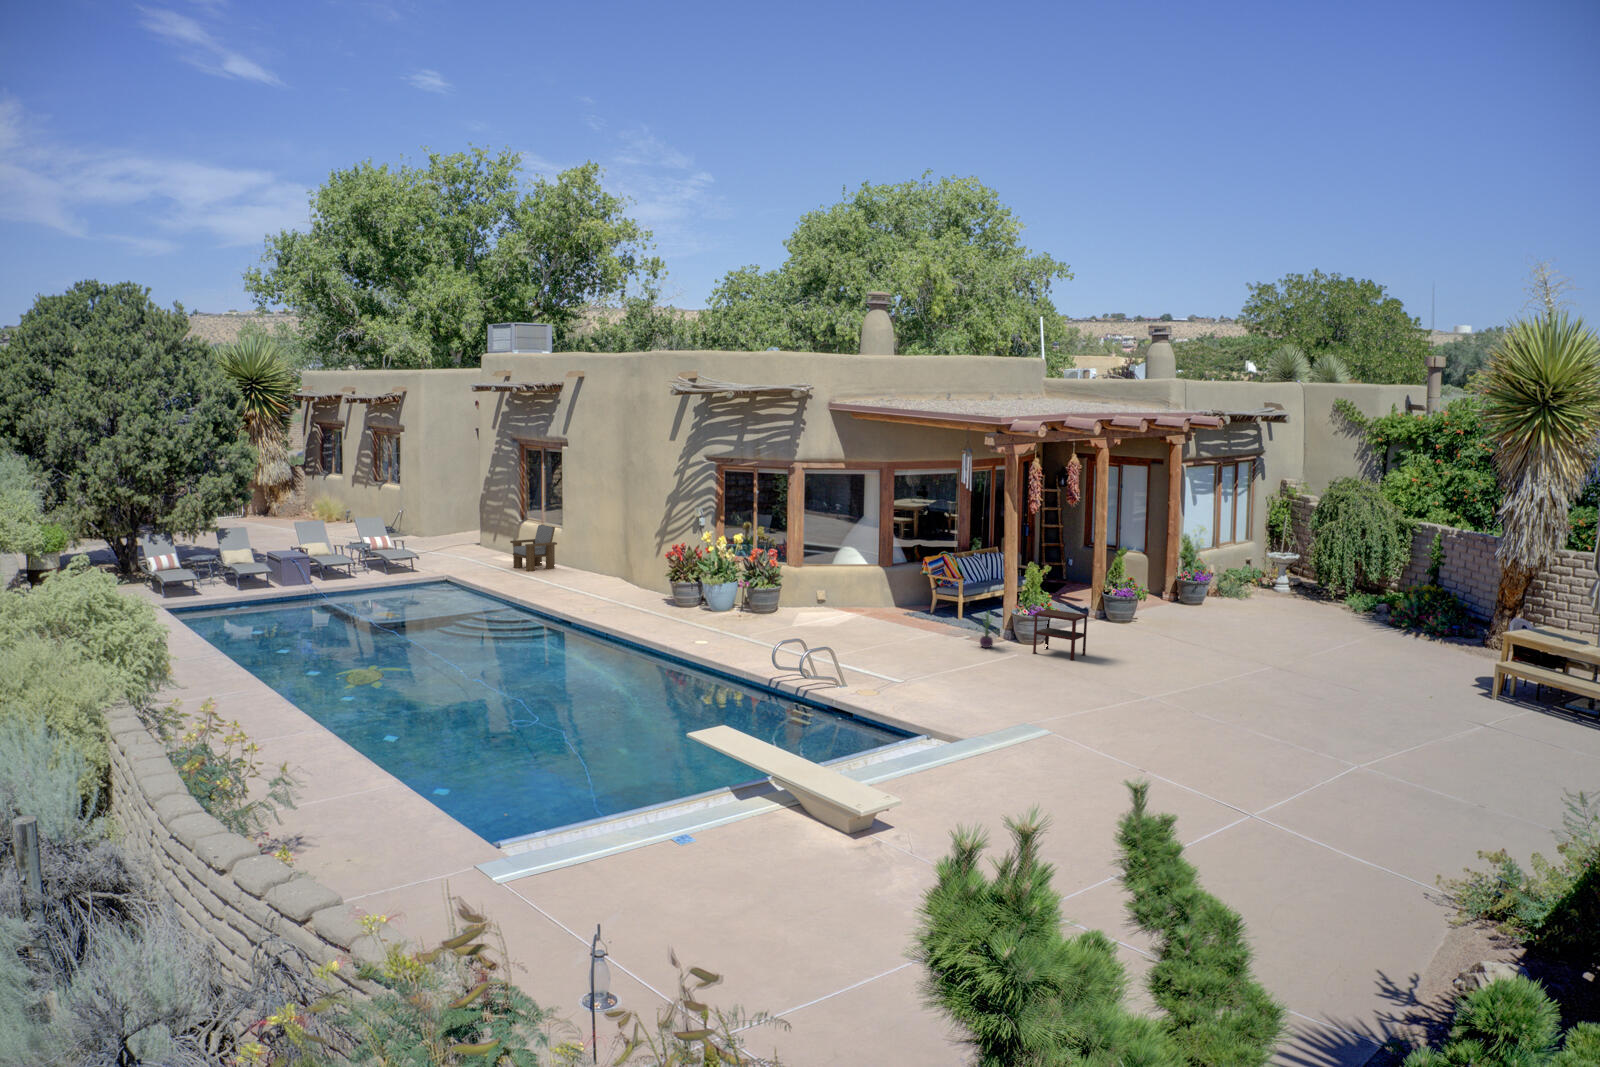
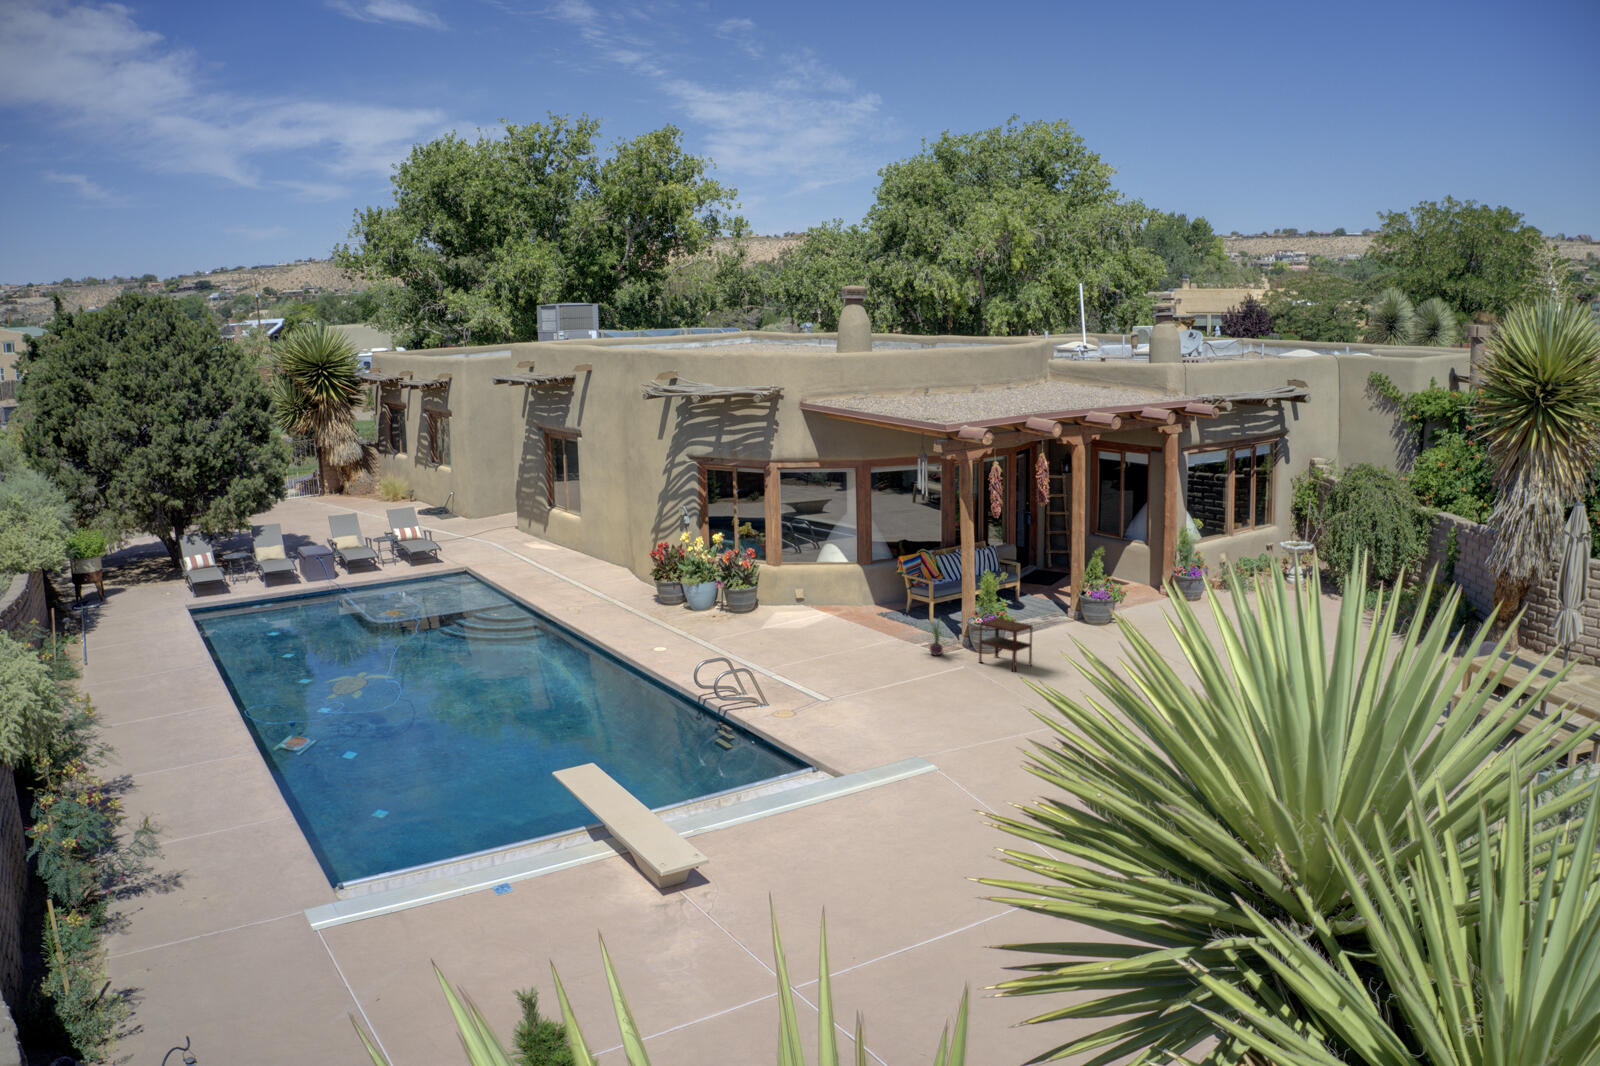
armchair: present [510,525,557,571] -> none [534,512,577,559]

